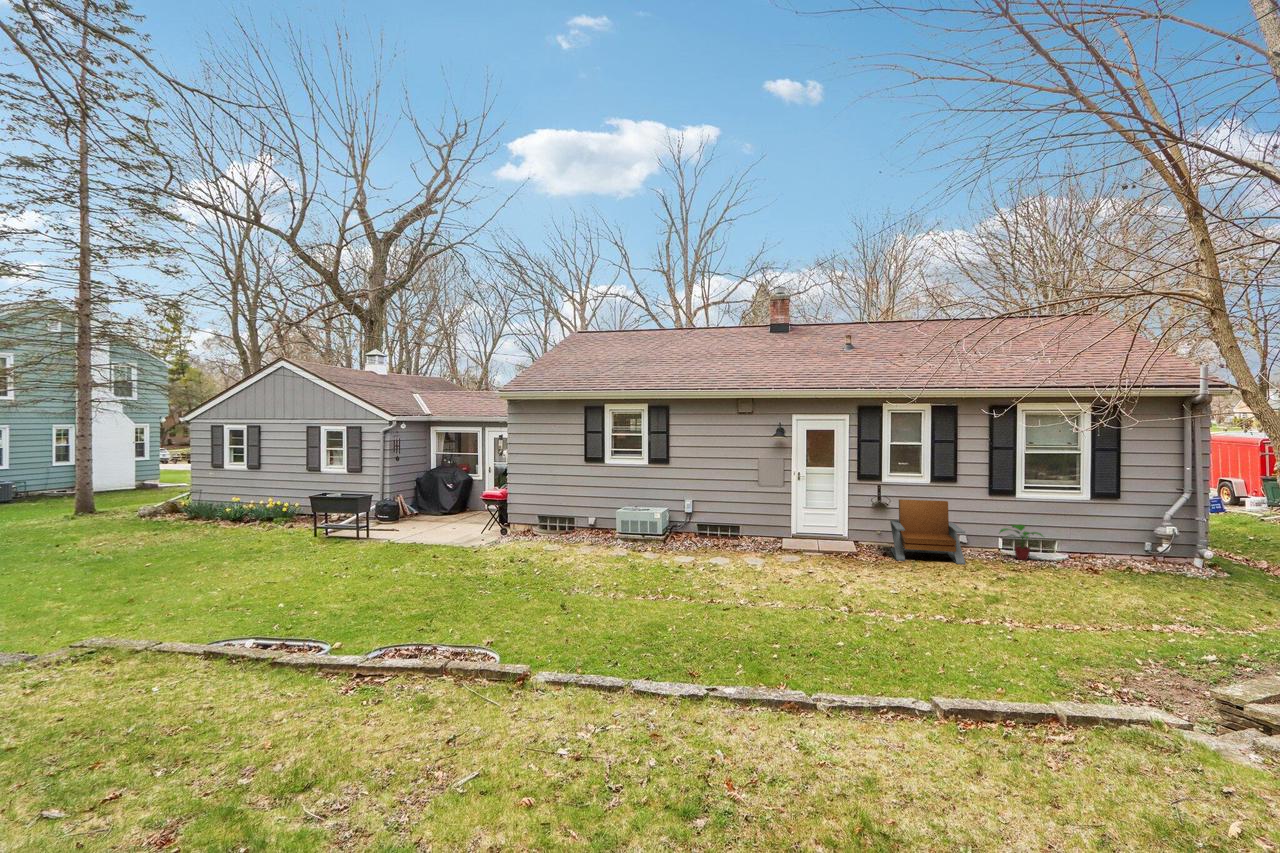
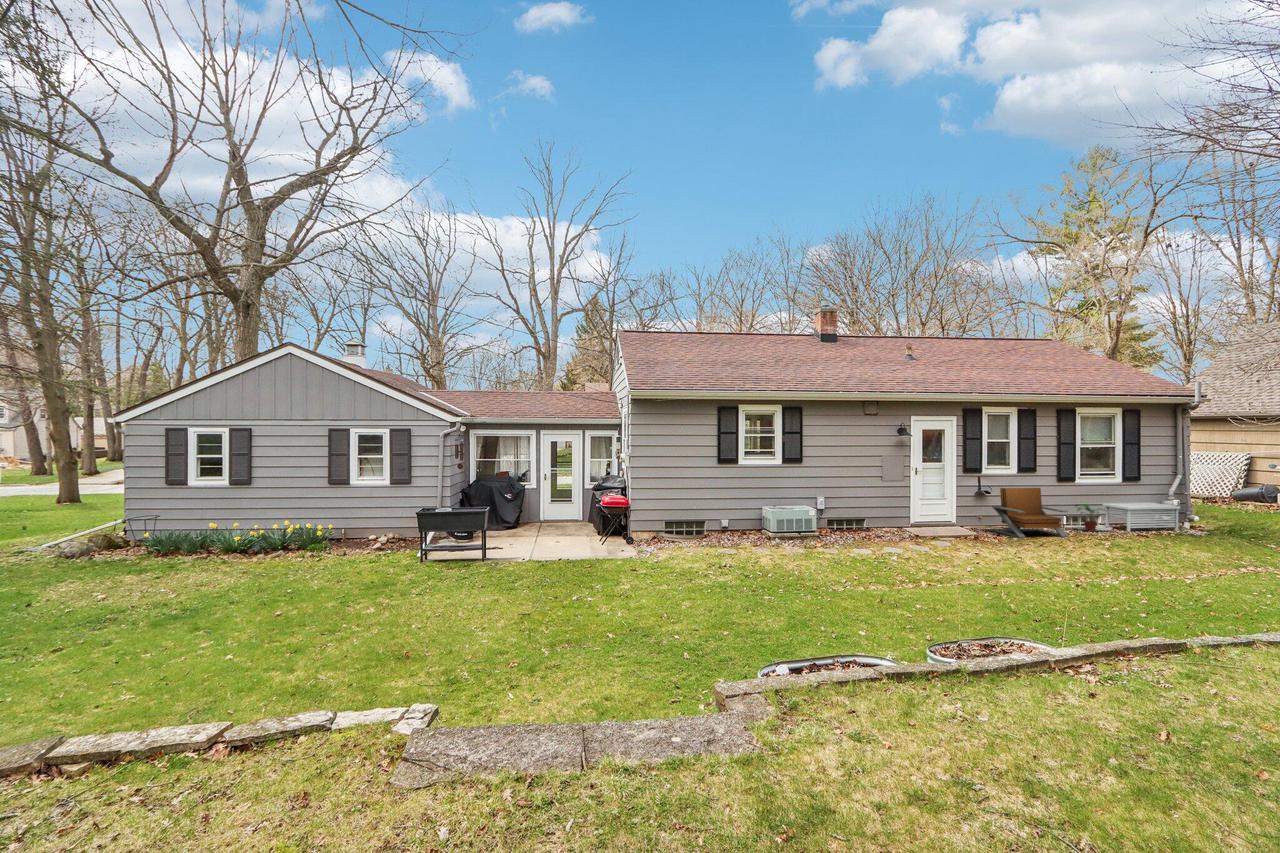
storage bench: none [1057,526,1164,569] -> present [1103,503,1180,532]

